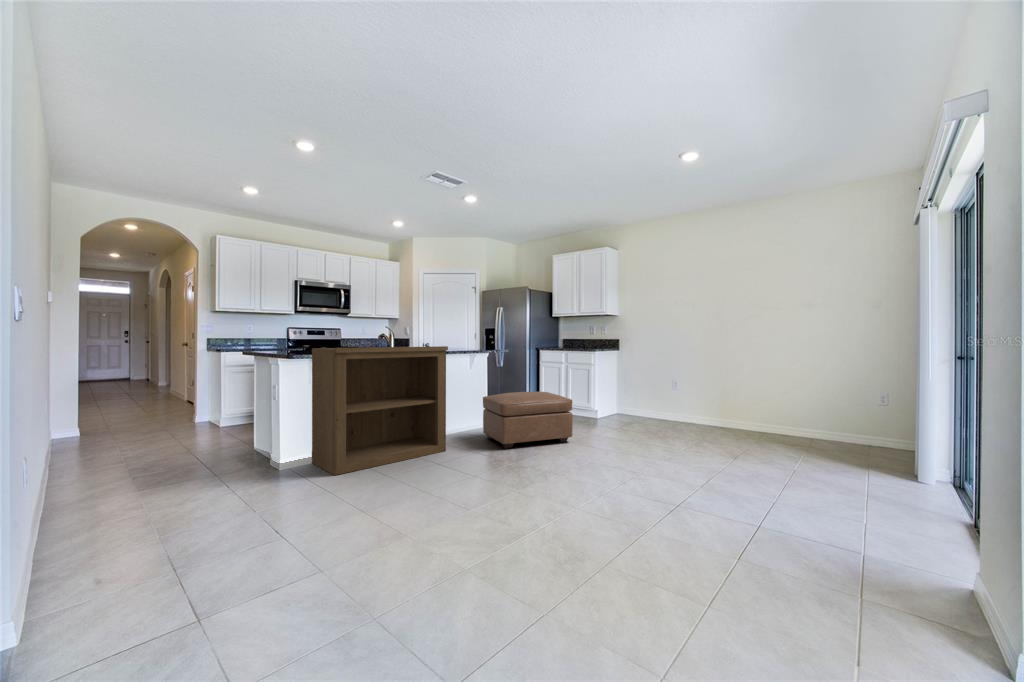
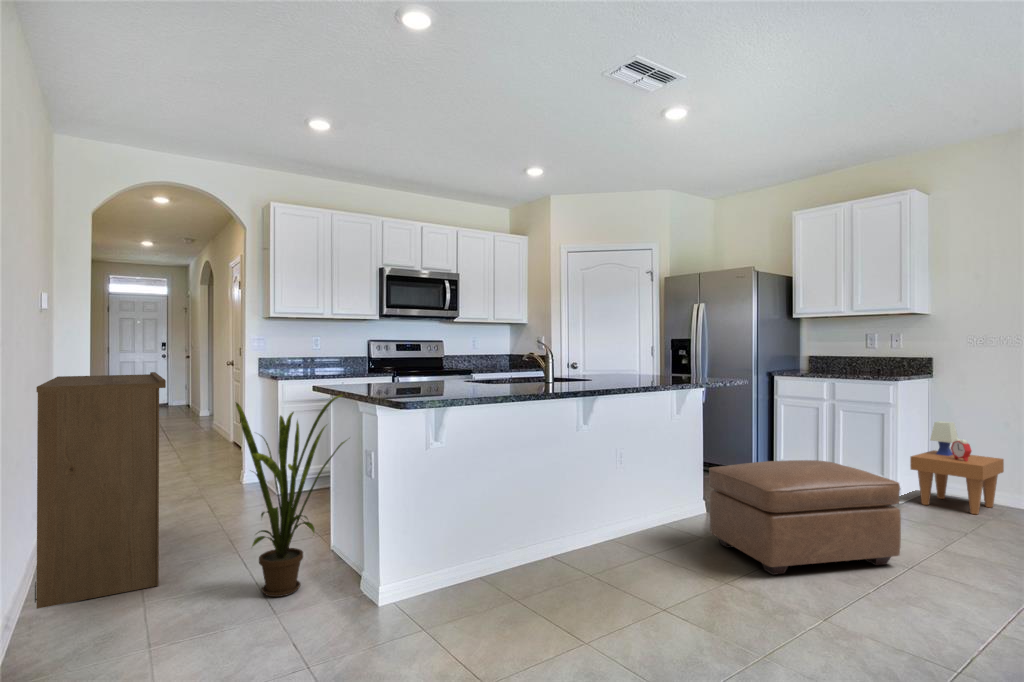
bookshelf: present [312,346,448,475] -> present [35,372,166,609]
house plant: none [188,355,265,472] -> present [236,395,347,597]
side table: none [603,373,647,421] -> present [910,421,1004,514]

